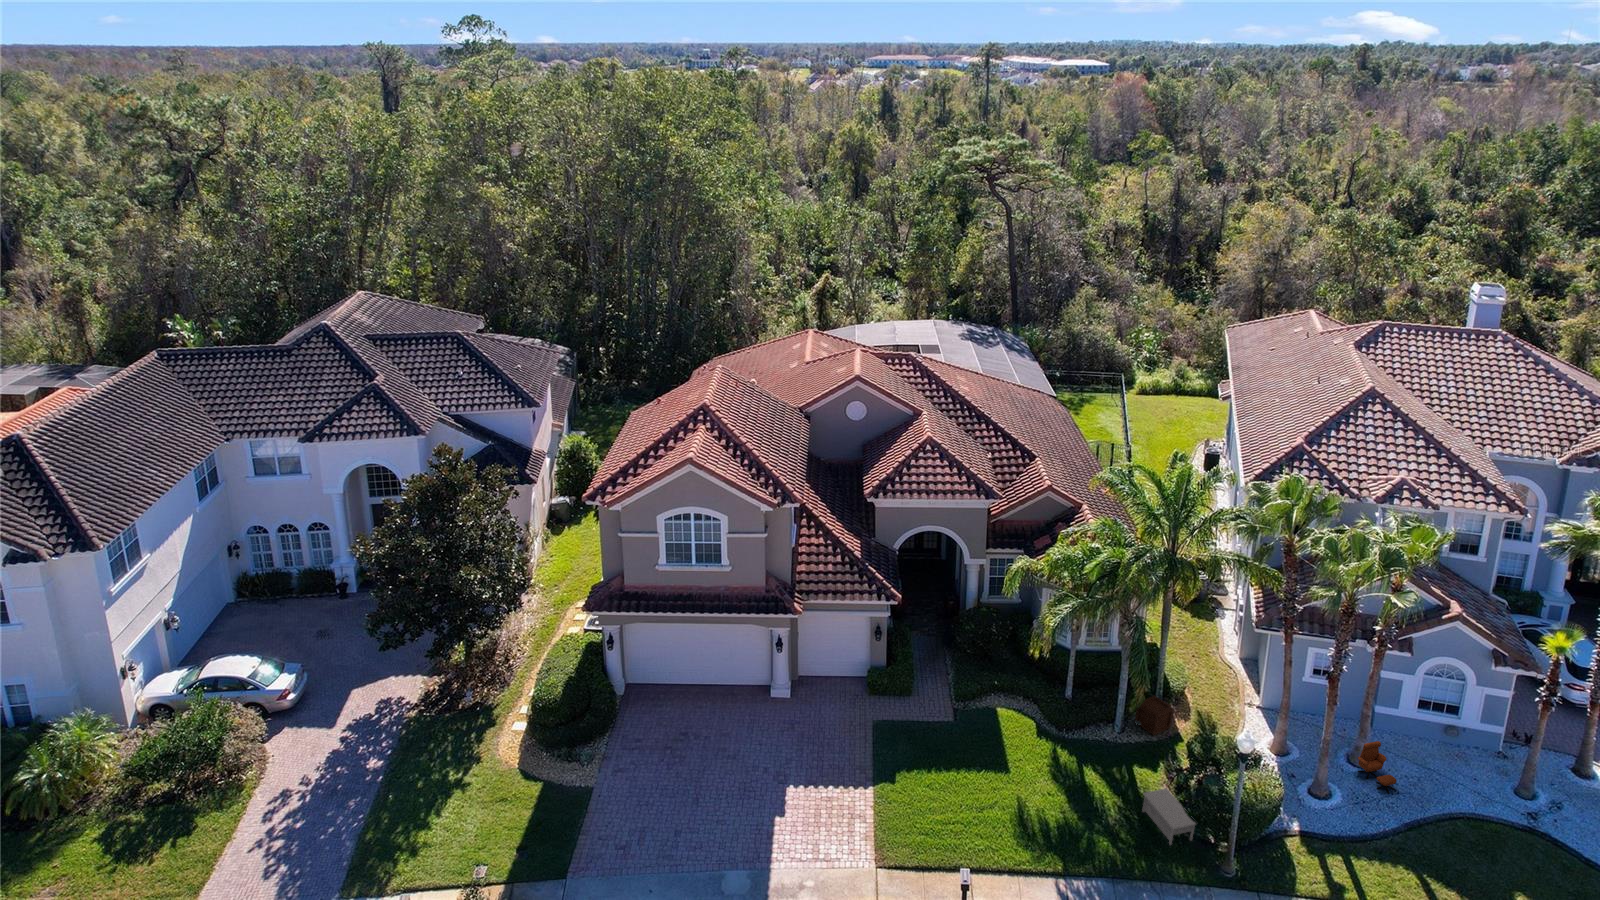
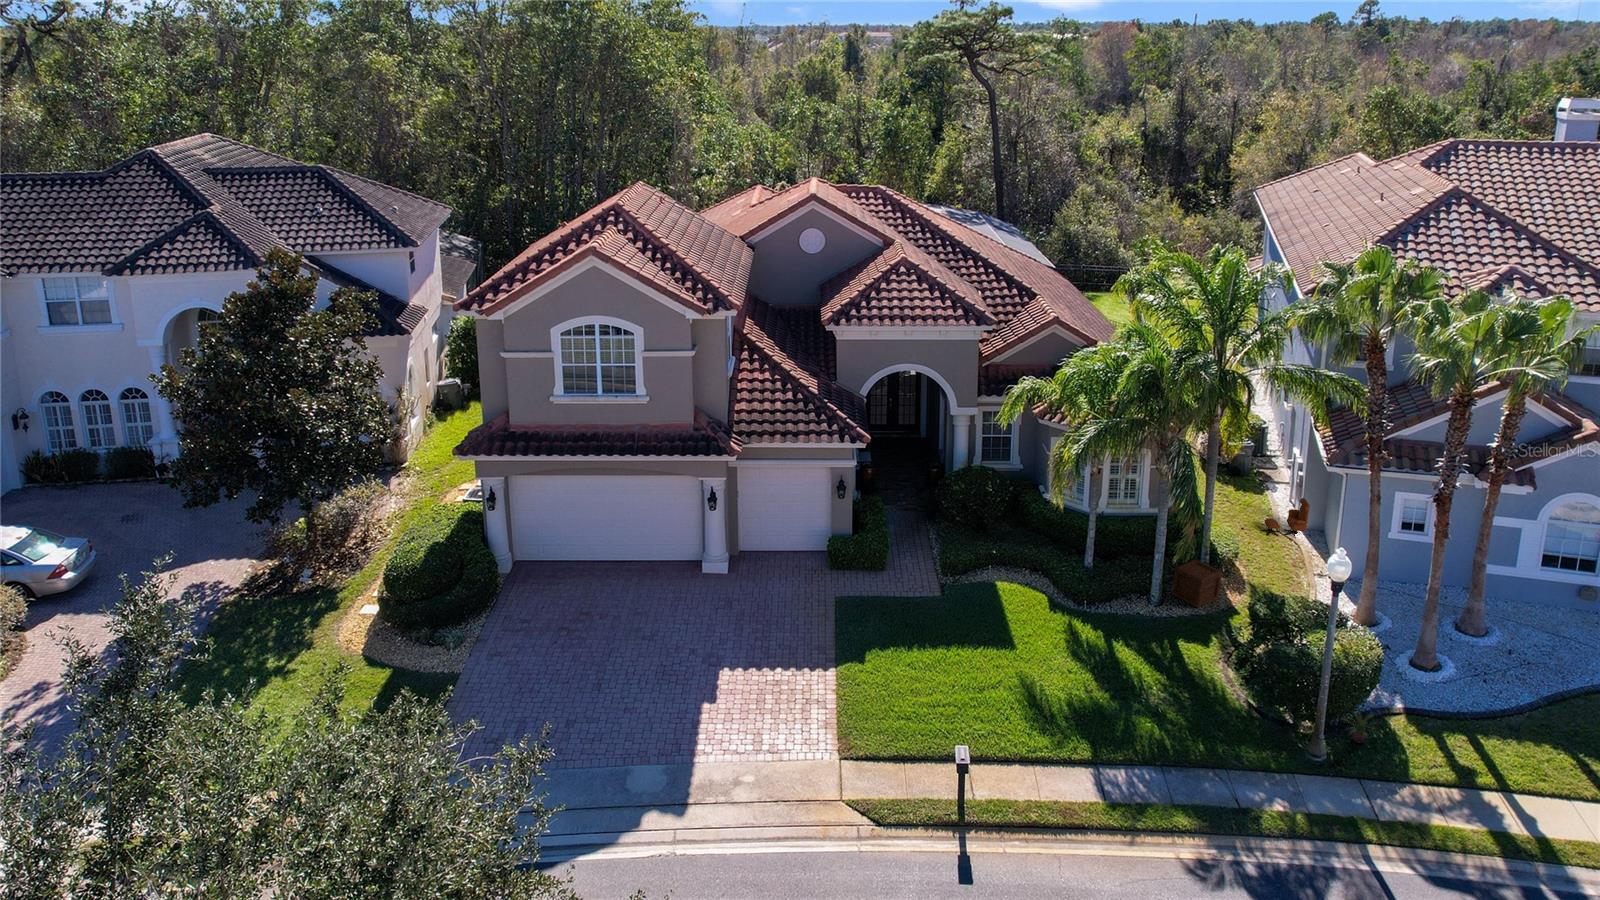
lounge chair: present [1358,741,1396,793] -> present [1260,498,1310,536]
storage bench: present [1142,788,1196,845] -> none [1191,658,1268,726]
decorative plant: none [1249,837,1278,863] -> present [1352,710,1371,743]

